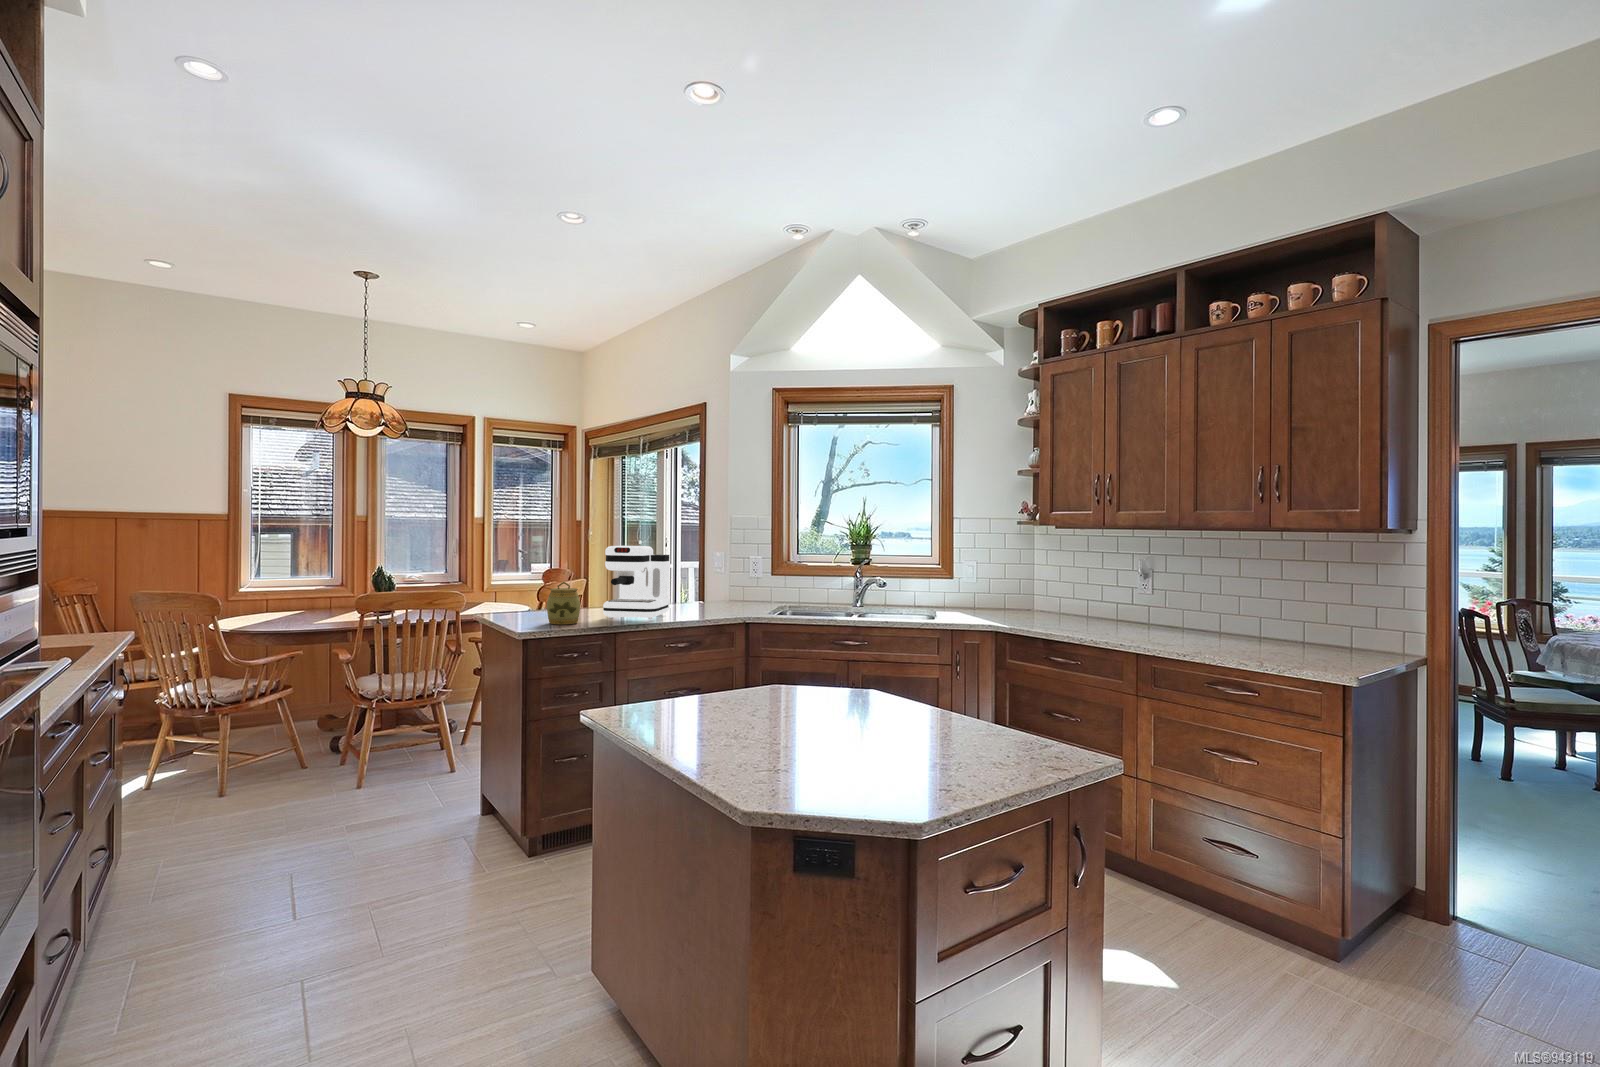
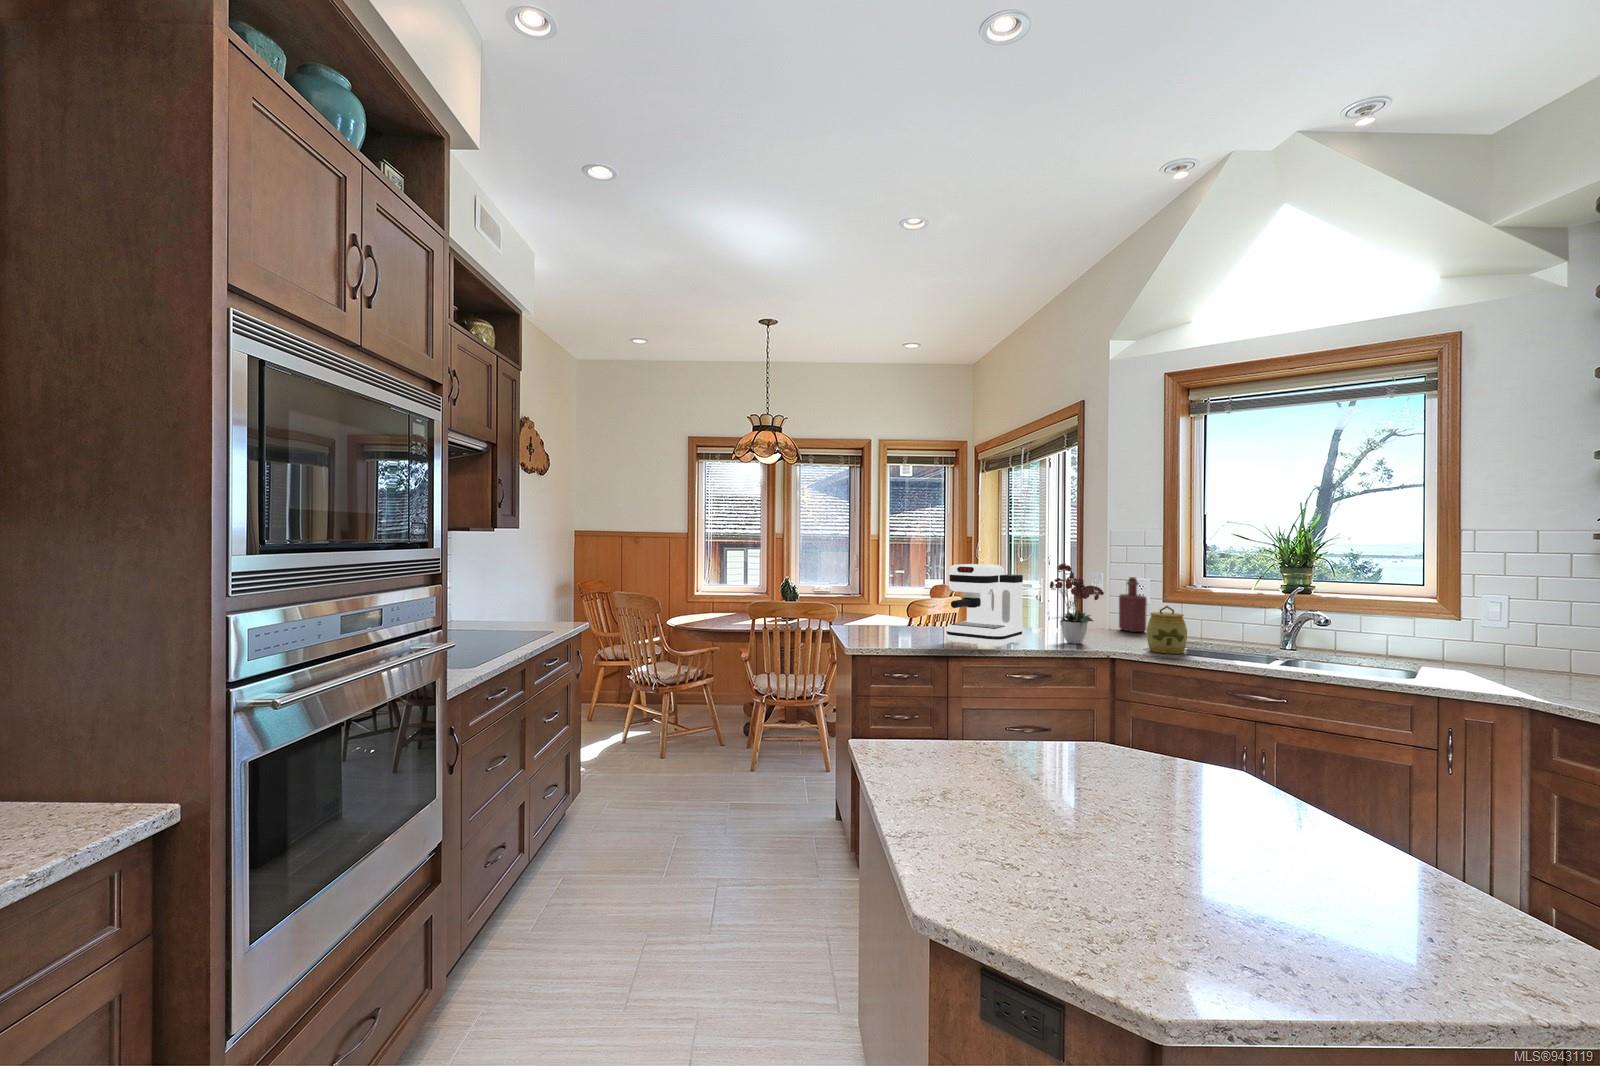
flower arrangement: none [688,541,737,613] -> present [1050,564,1104,644]
bottle: none [739,557,760,603] -> present [1119,577,1147,632]
jar: present [547,582,580,624] -> present [1147,606,1187,654]

